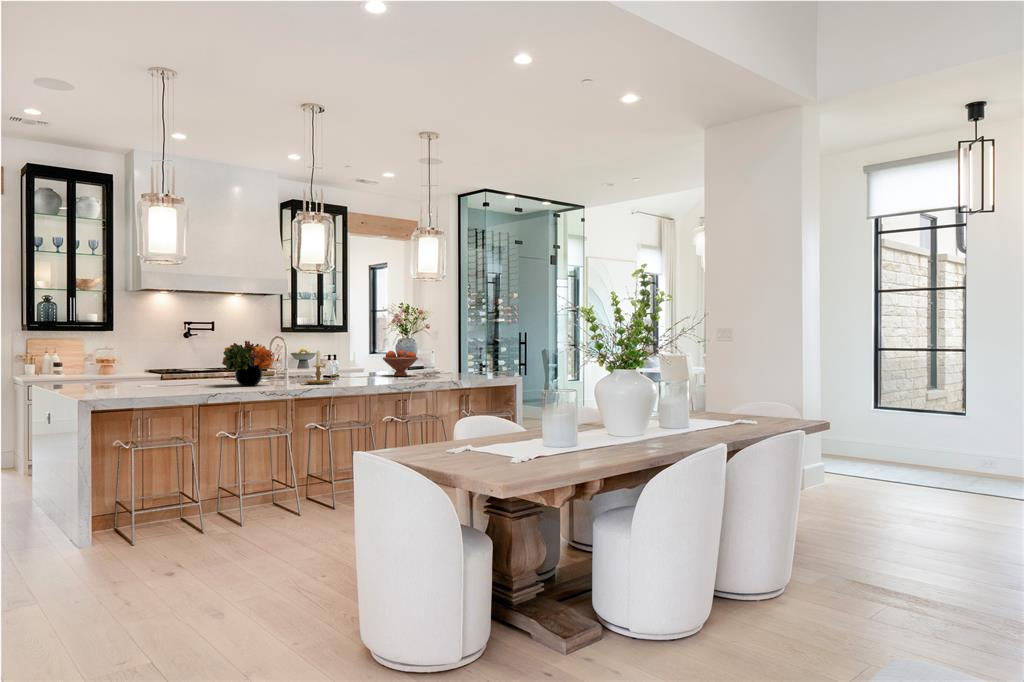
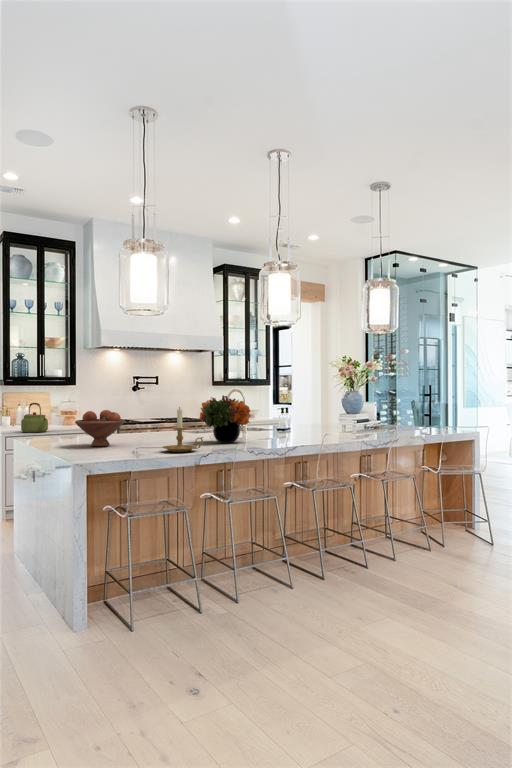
kettle: none [46,349,77,380] -> present [21,403,48,433]
fruit bowl: present [383,350,418,376] -> present [75,410,125,447]
candle holder: present [304,351,337,385] -> present [162,408,203,452]

